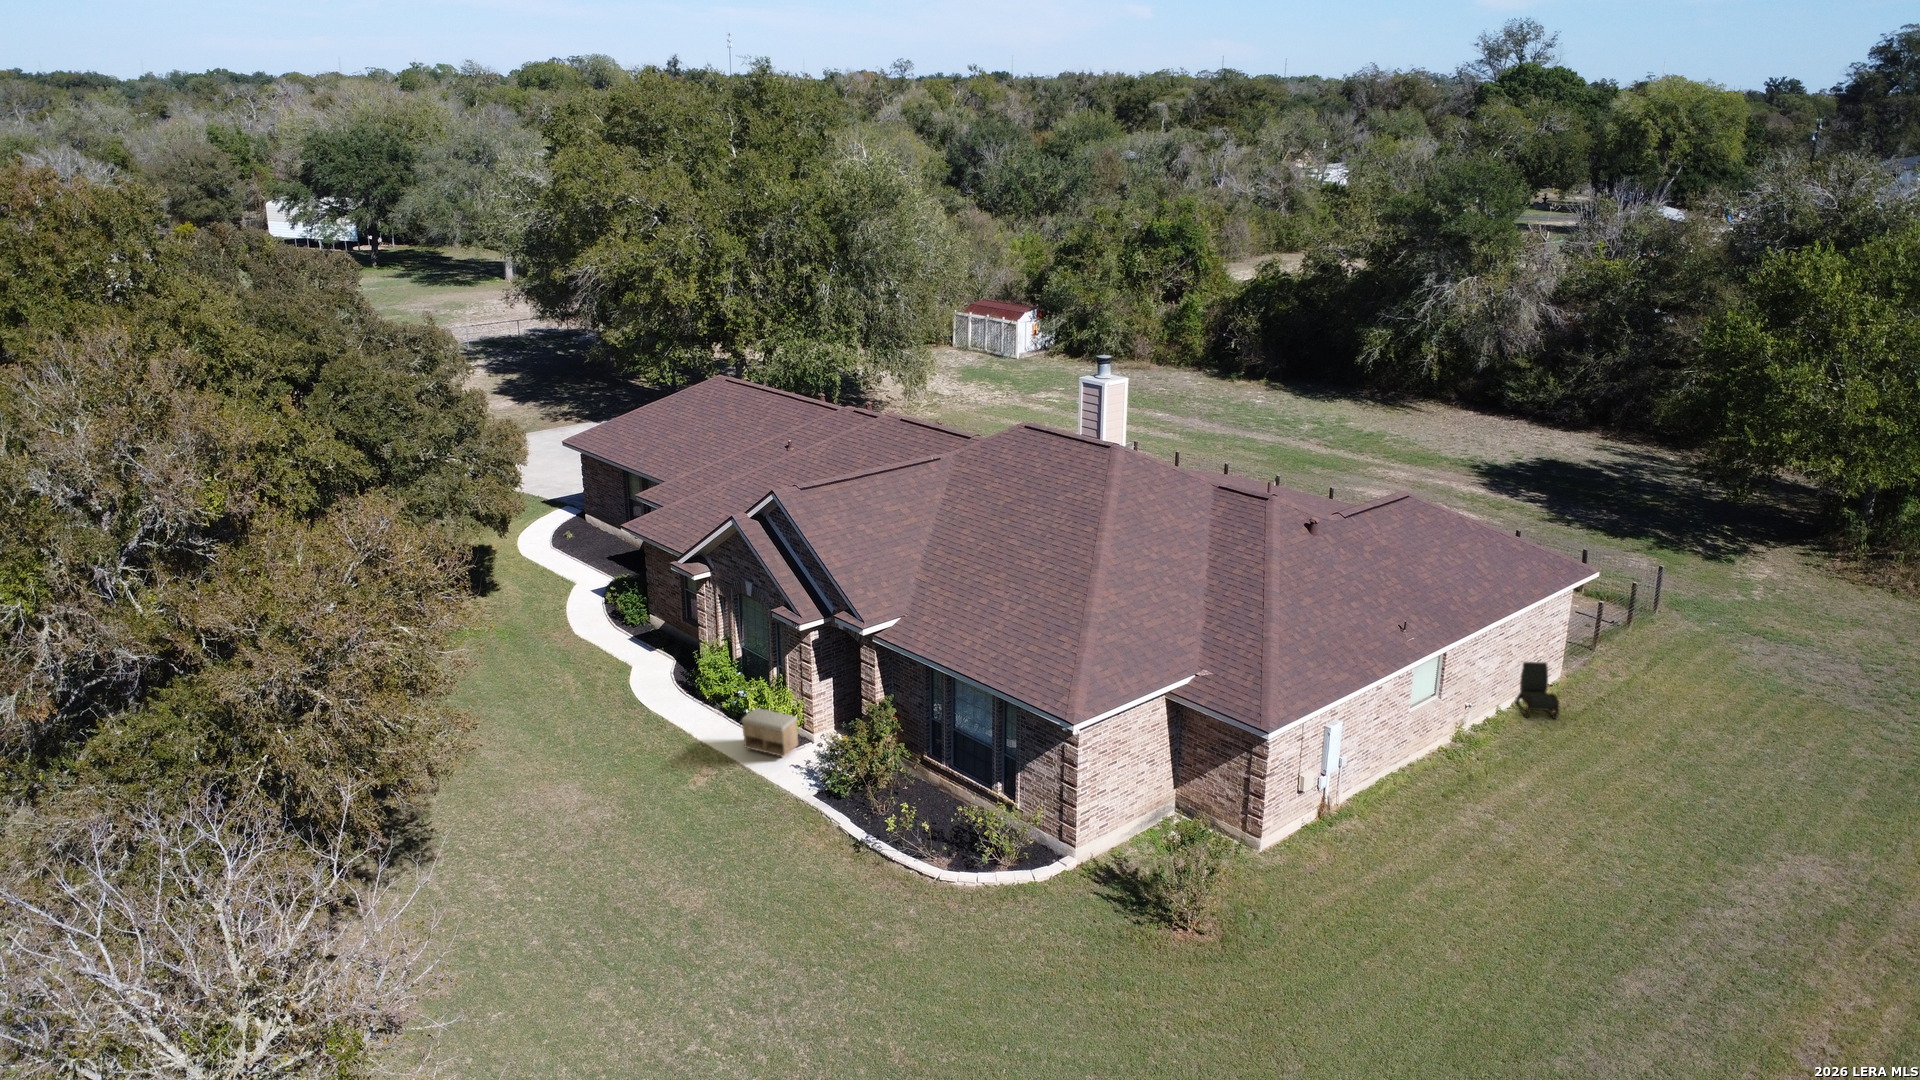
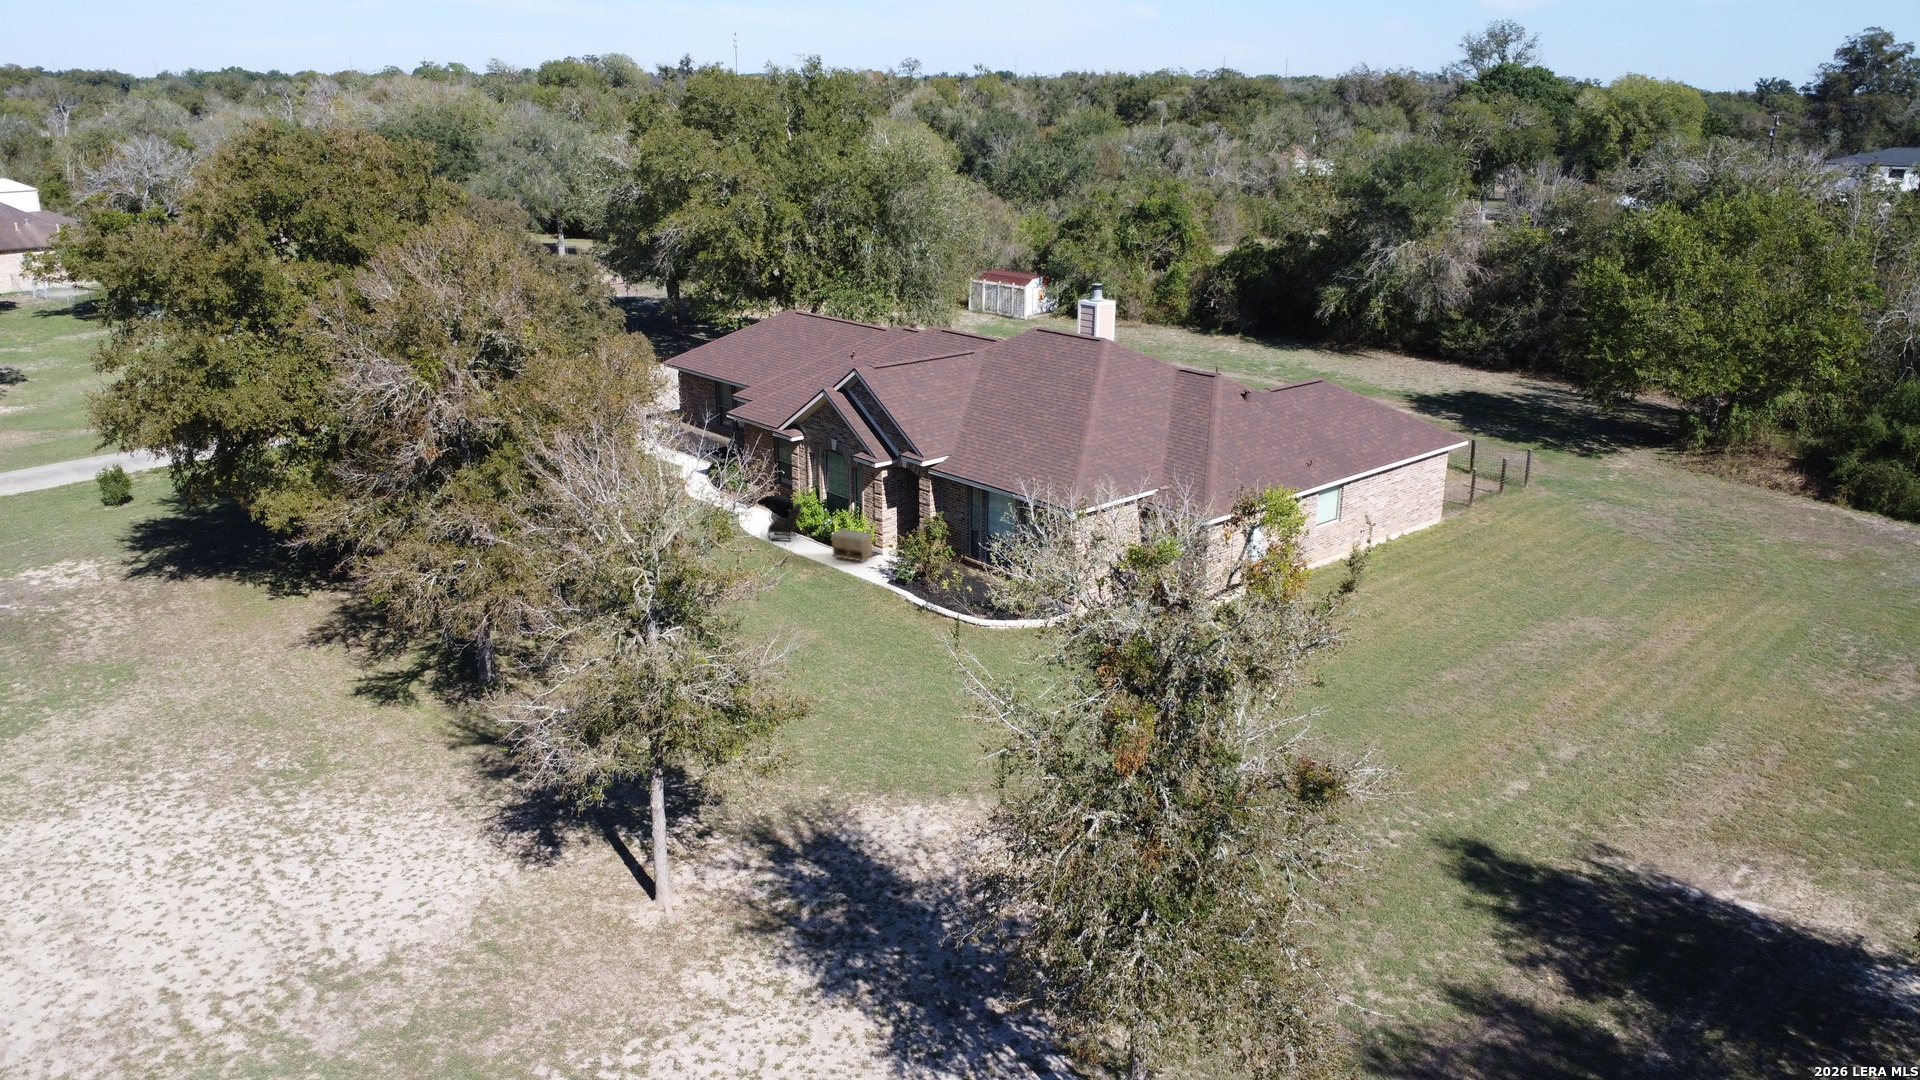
lounge chair: present [1516,662,1559,719] -> present [768,504,802,541]

